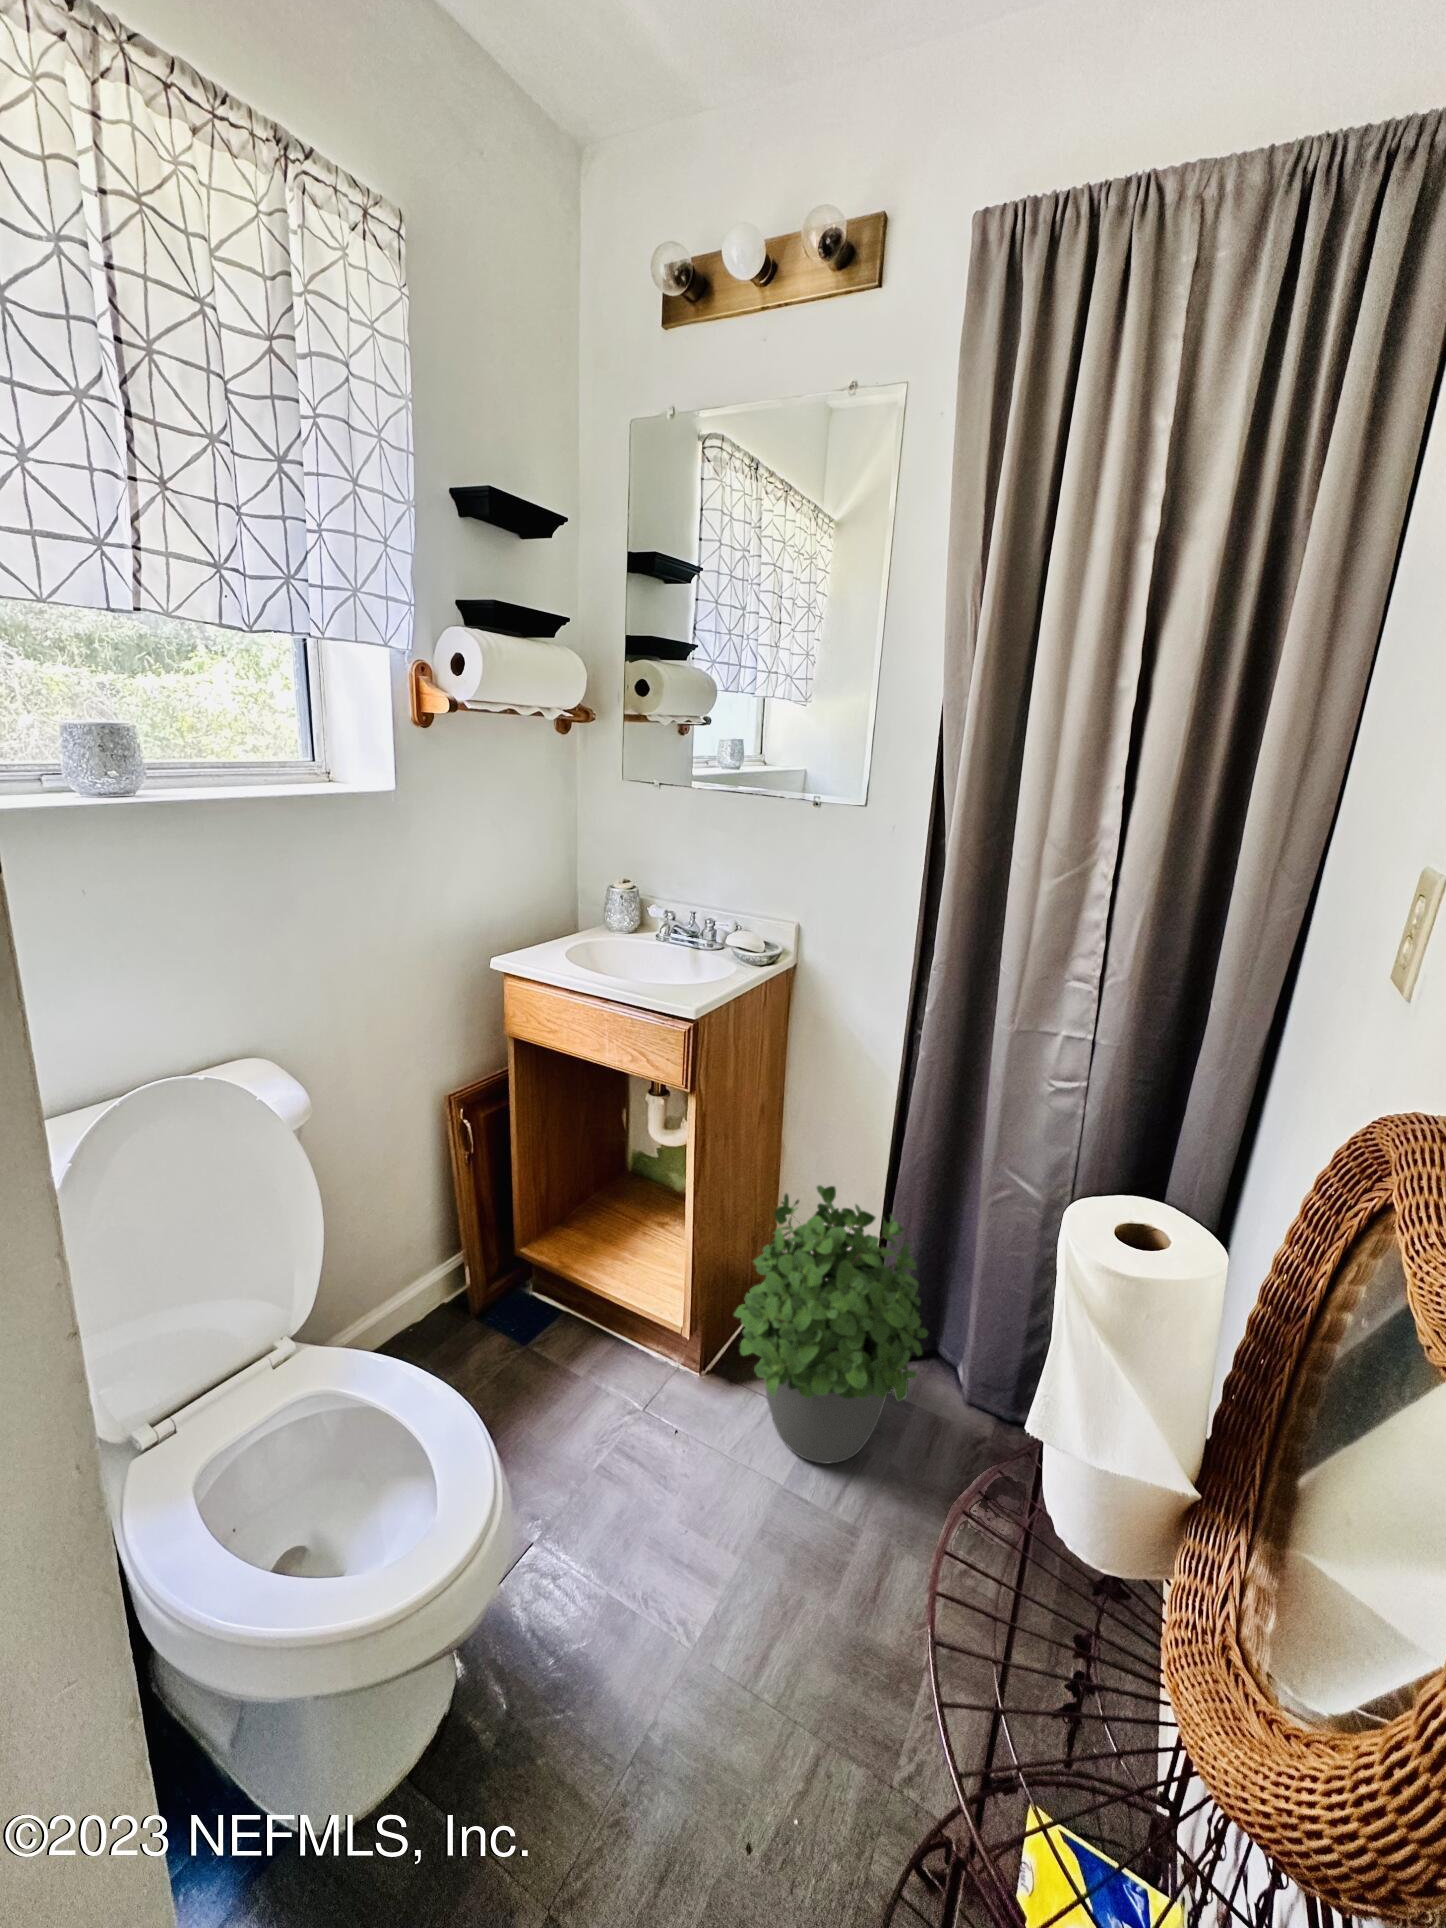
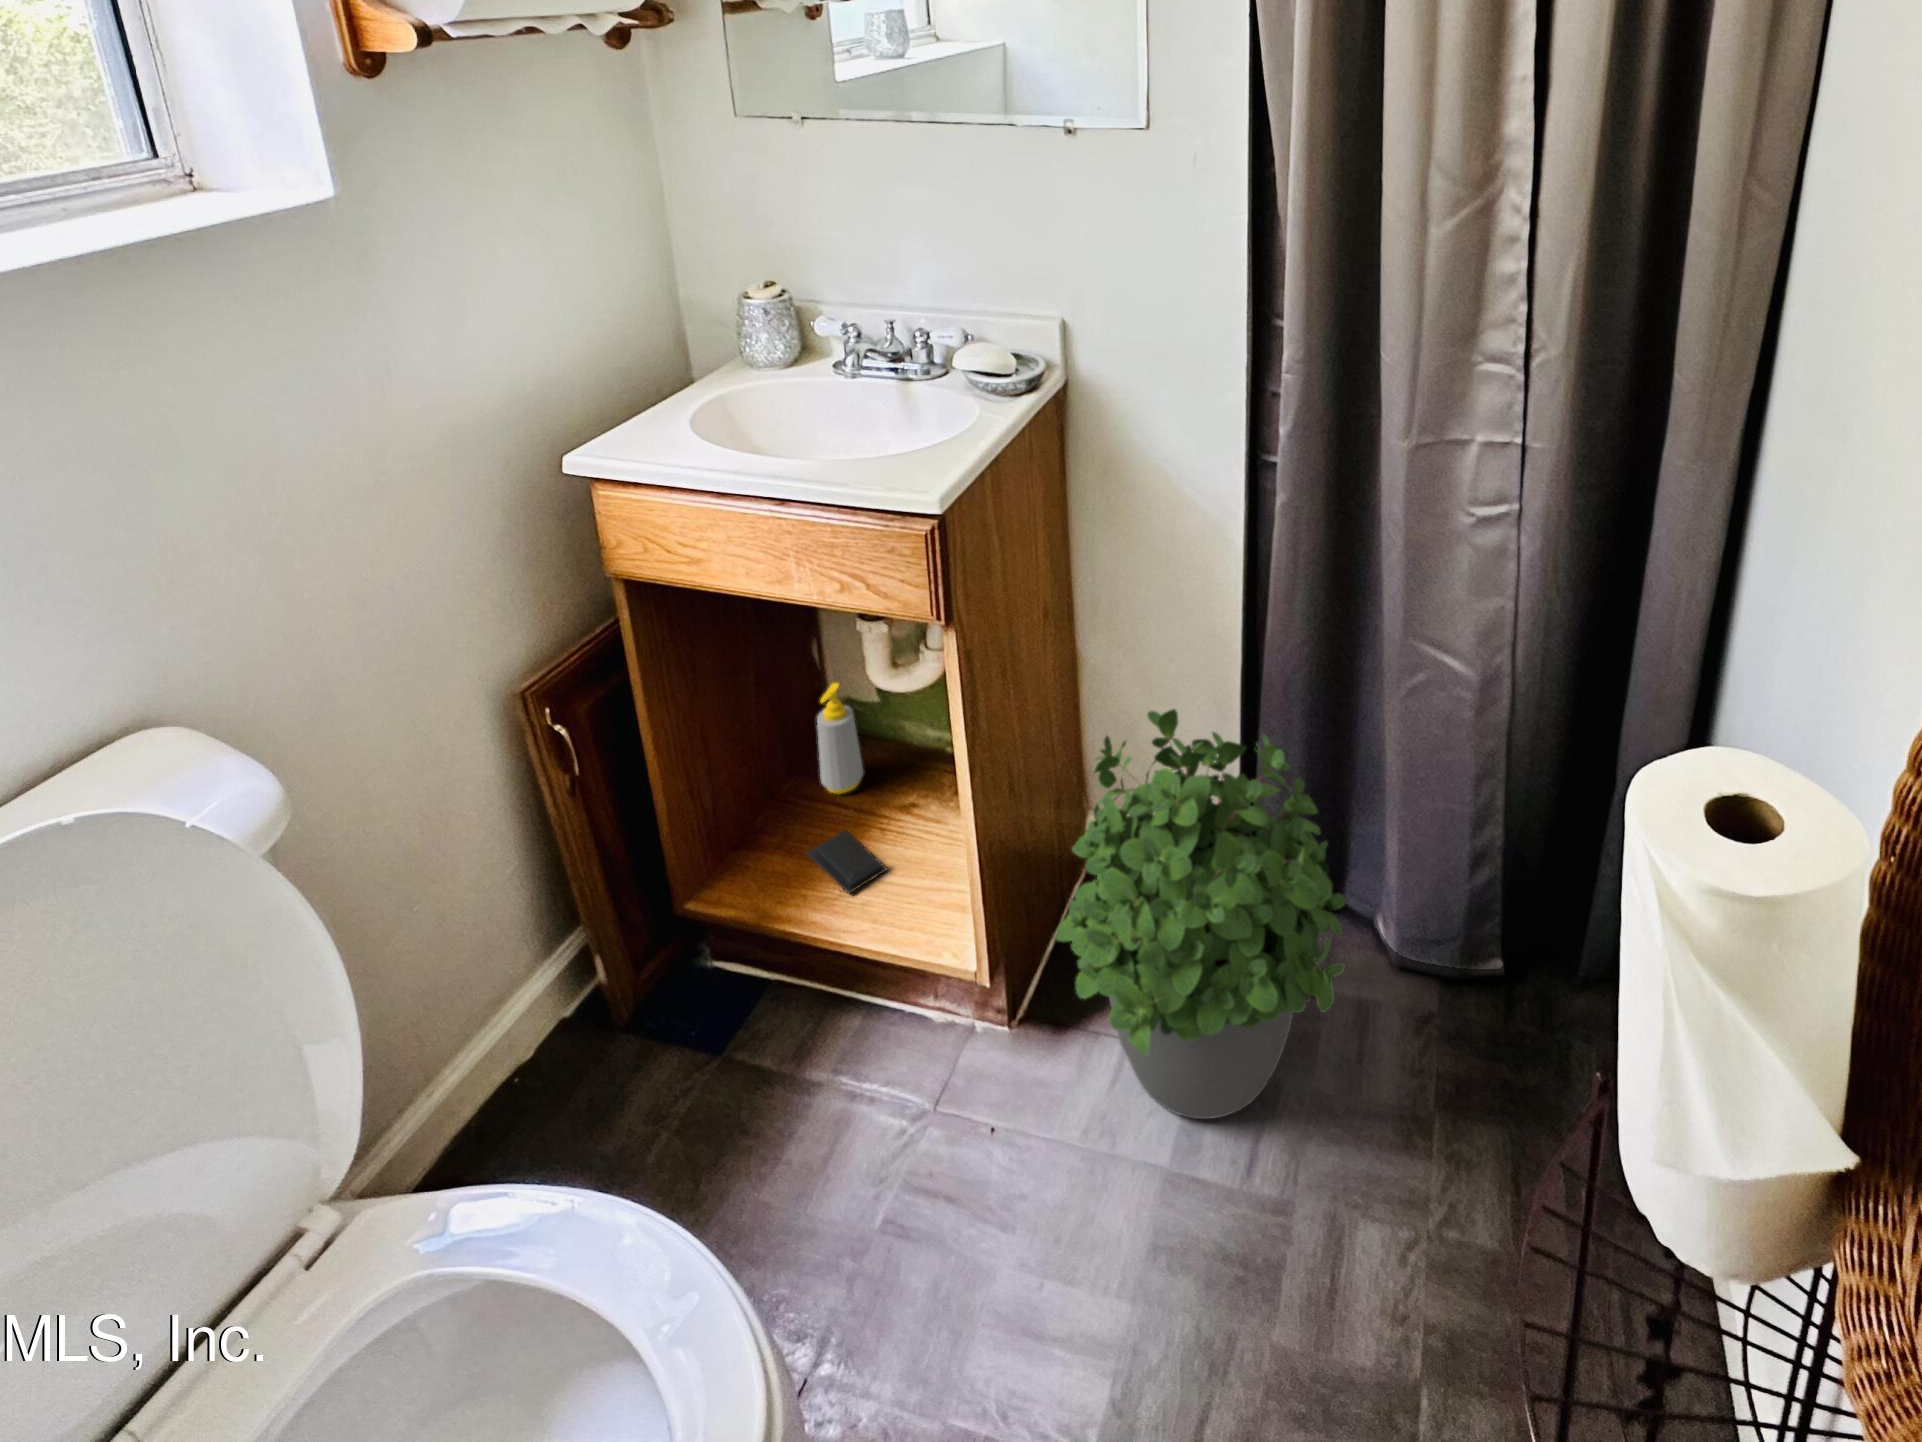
soap bottle: none [615,1137,641,1208] -> present [817,683,863,794]
soap bar: none [598,1229,643,1266] -> present [807,831,887,893]

